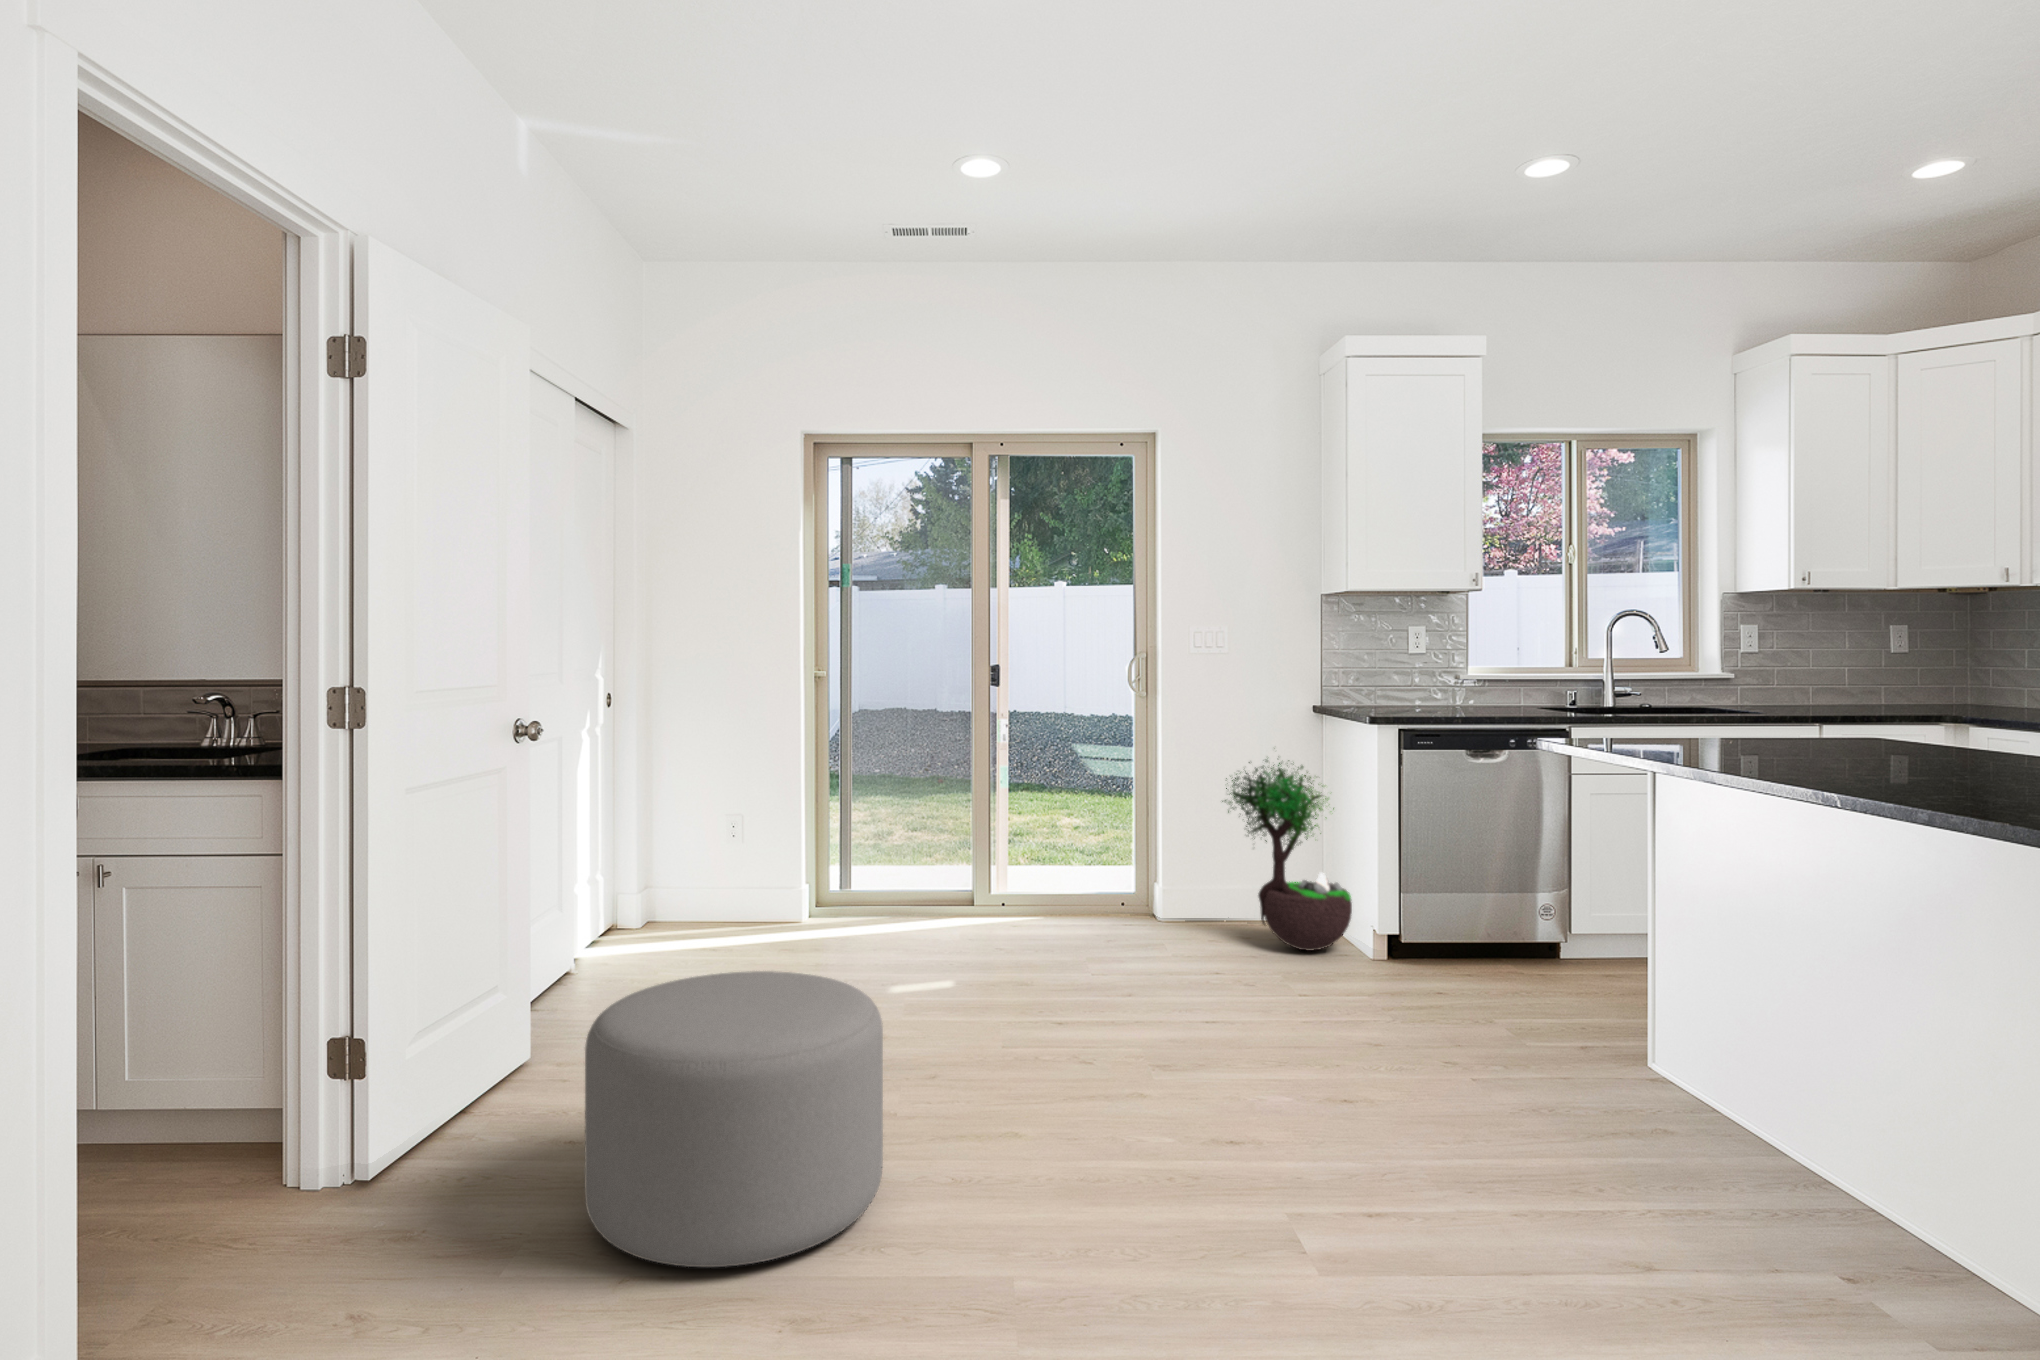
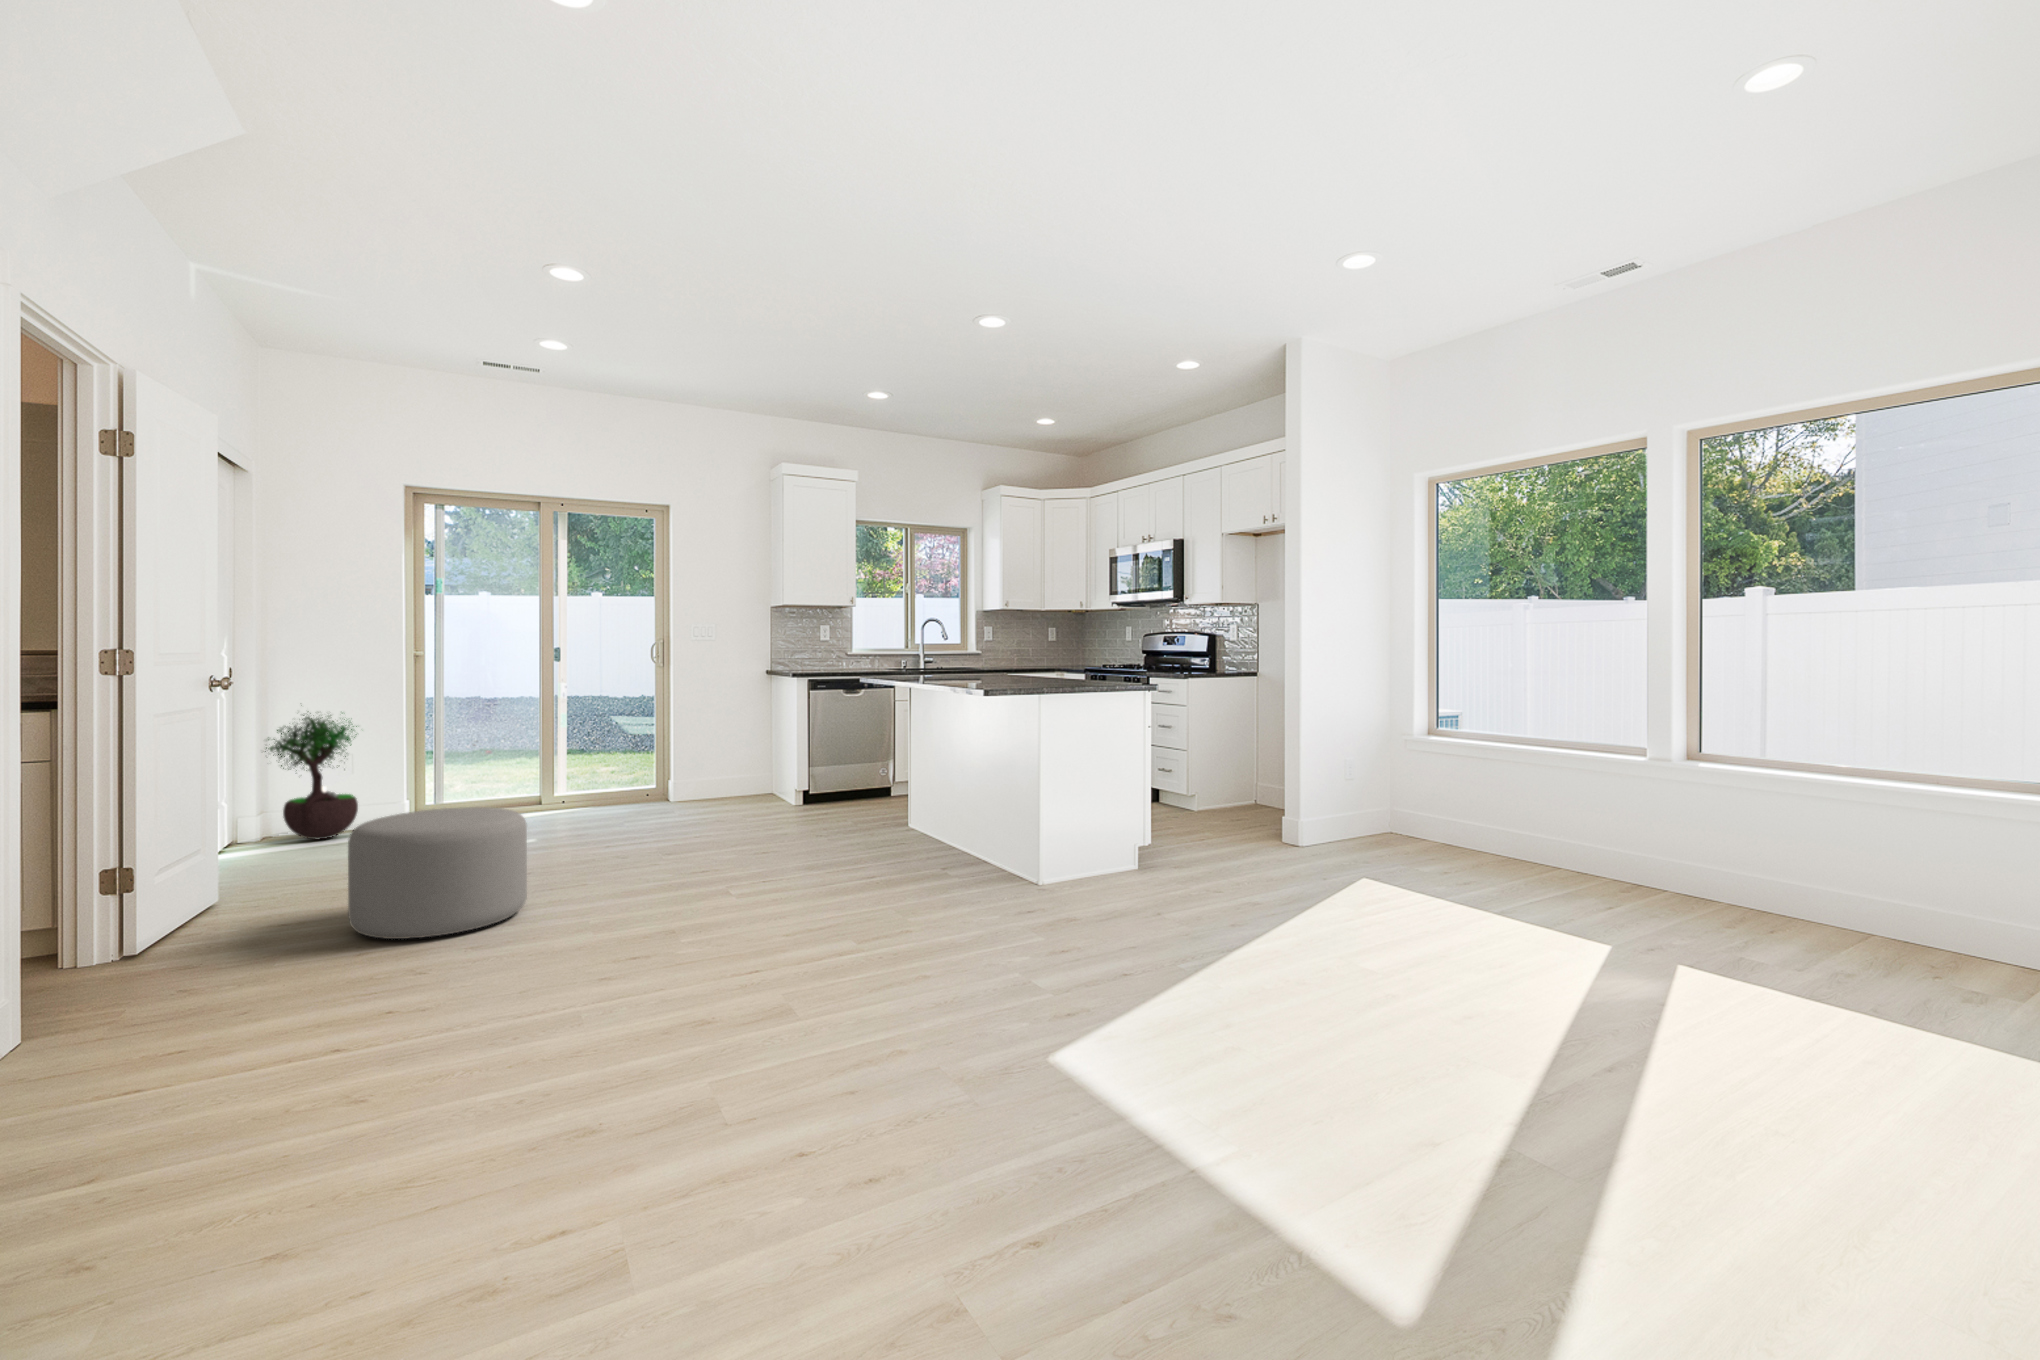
potted tree: present [1222,760,1352,951] -> present [265,711,358,840]

